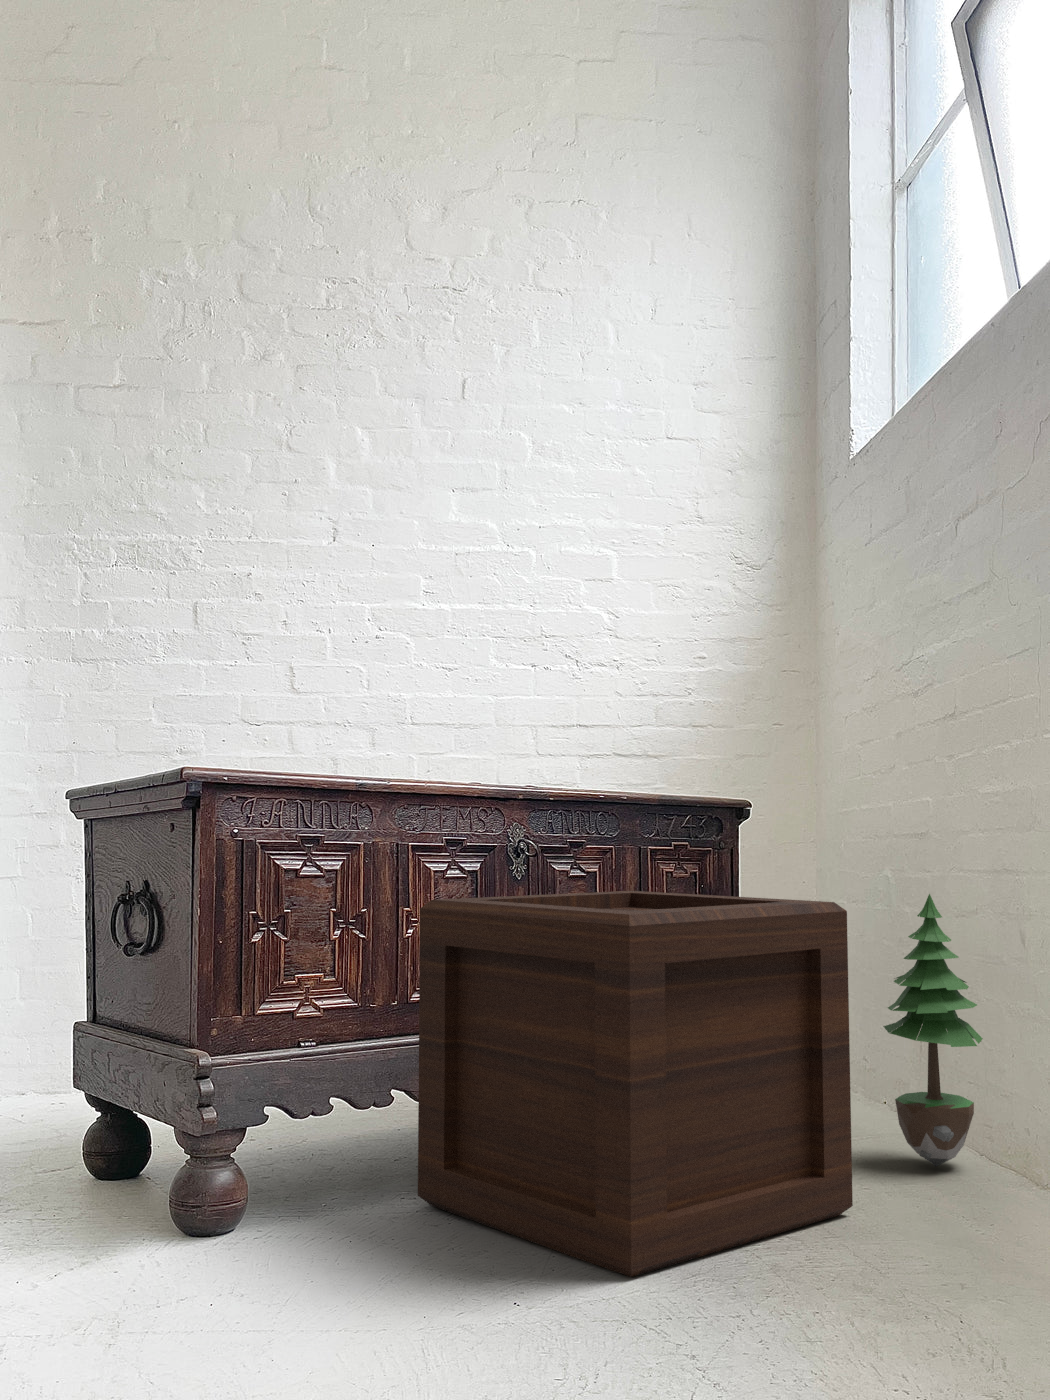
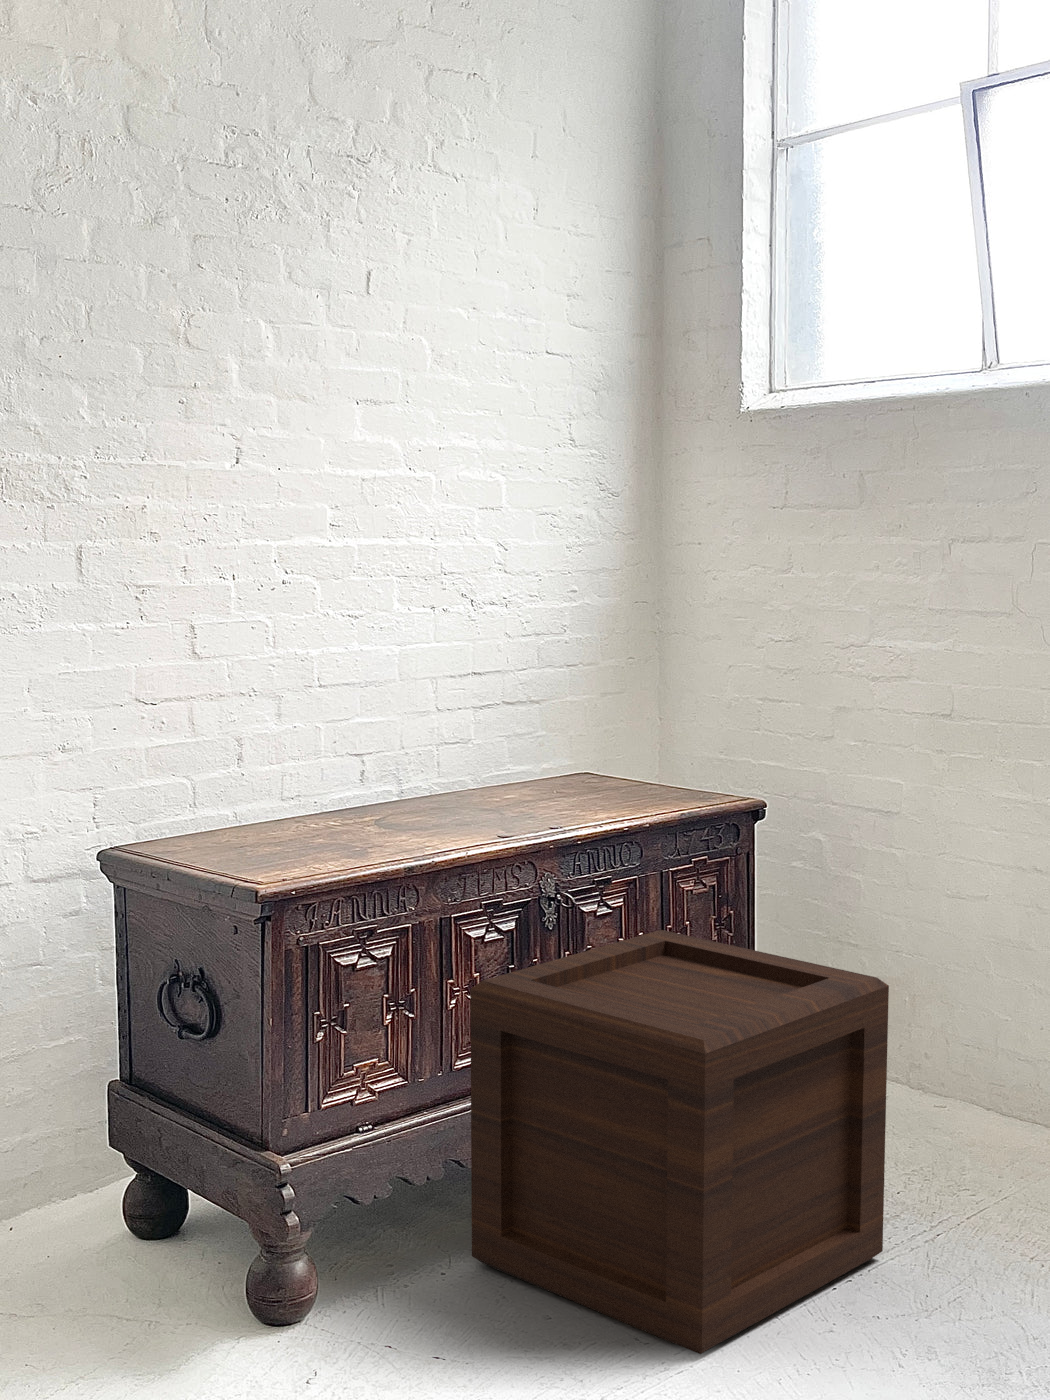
potted tree: present [883,894,983,1166] -> none [905,928,1001,1183]

